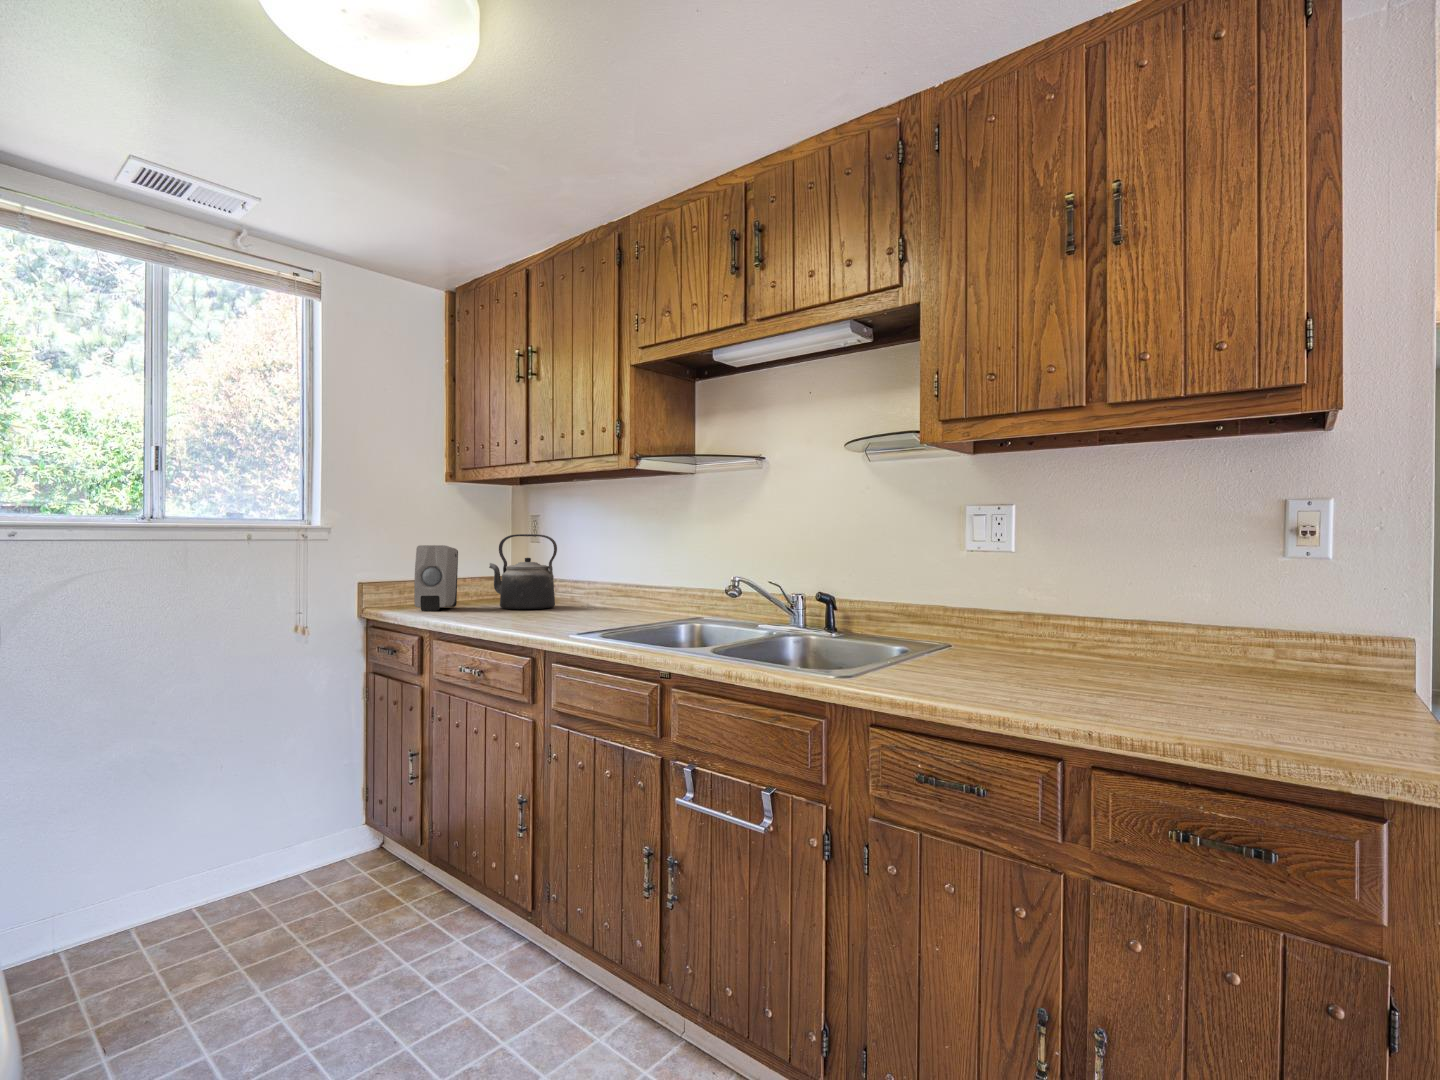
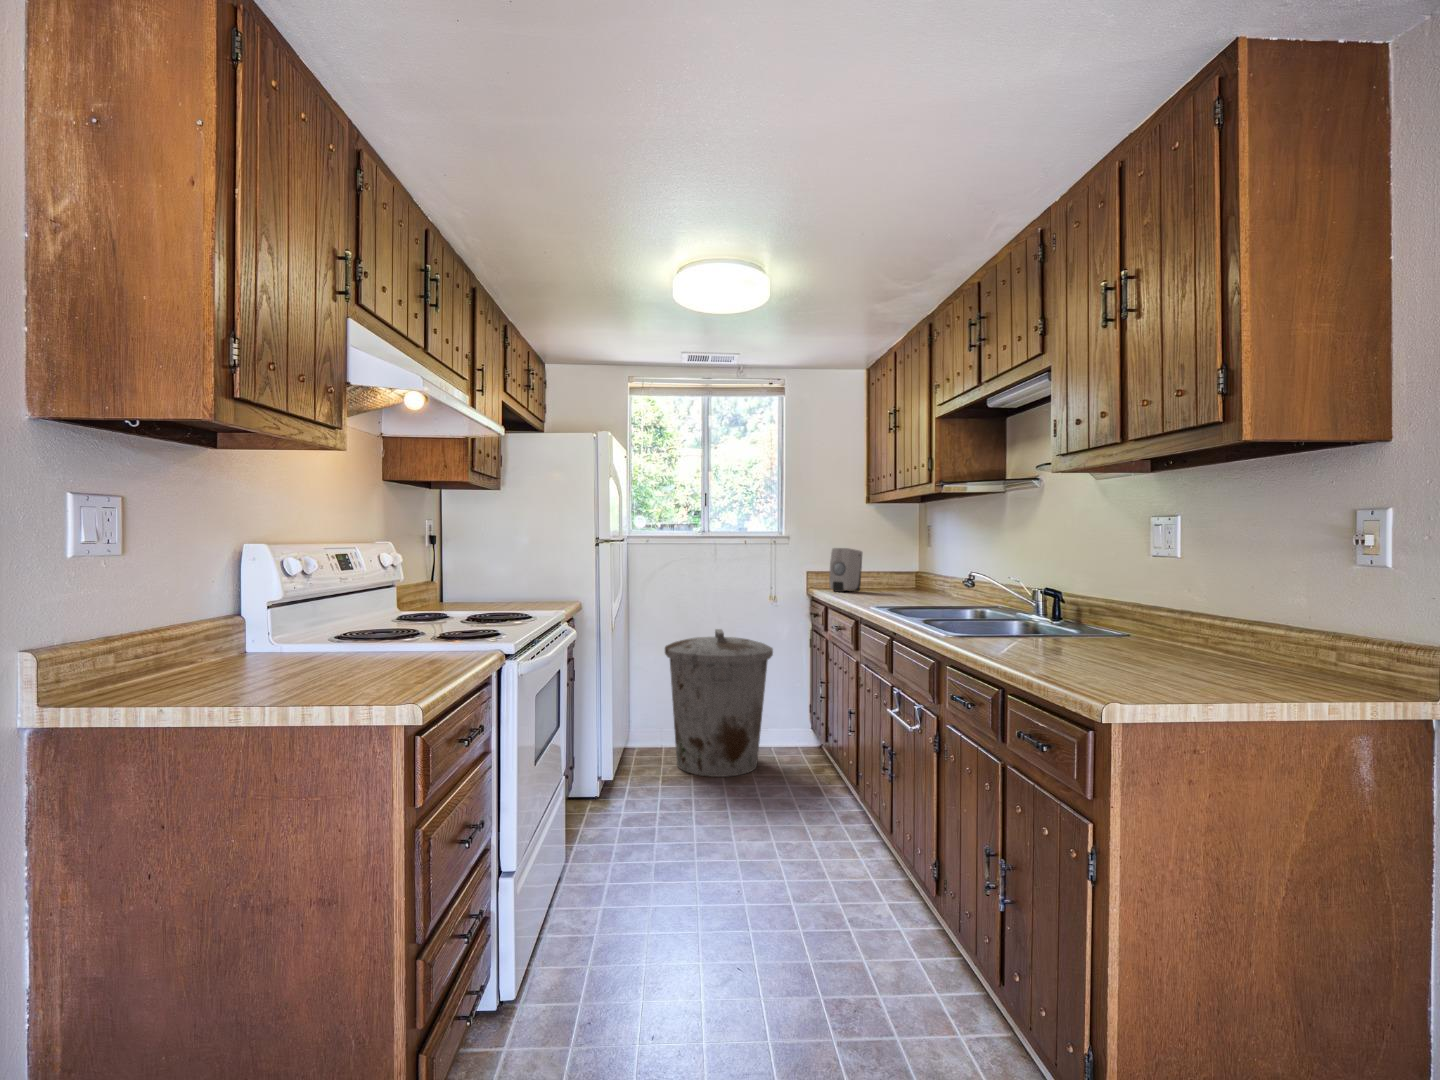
kettle: present [489,534,557,609] -> none [883,541,927,596]
trash can: none [80,695,329,993] -> present [665,629,773,777]

